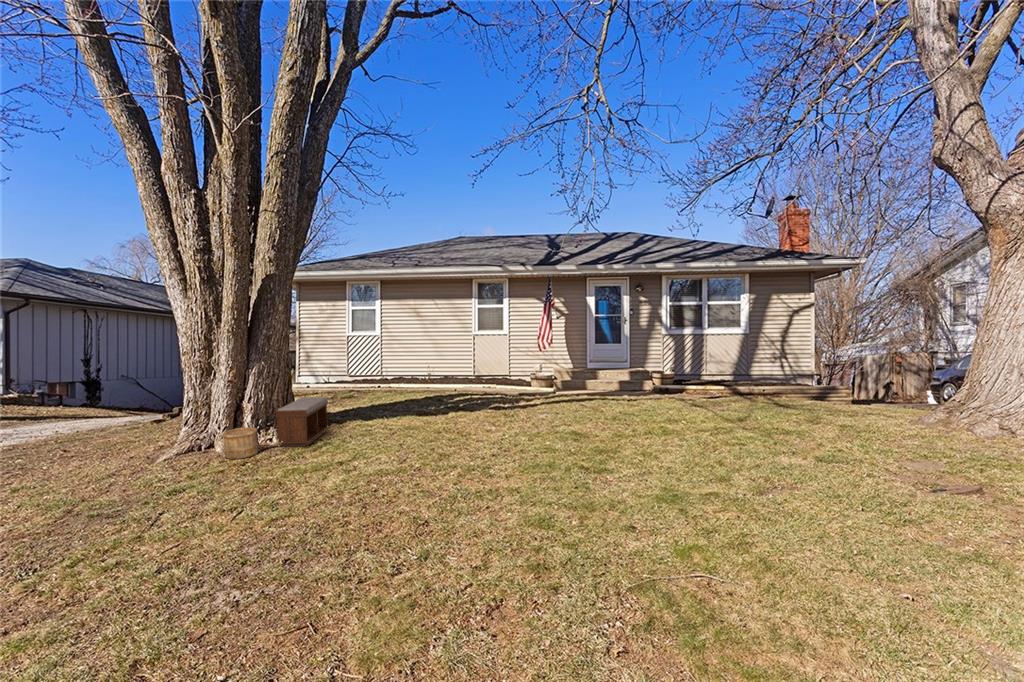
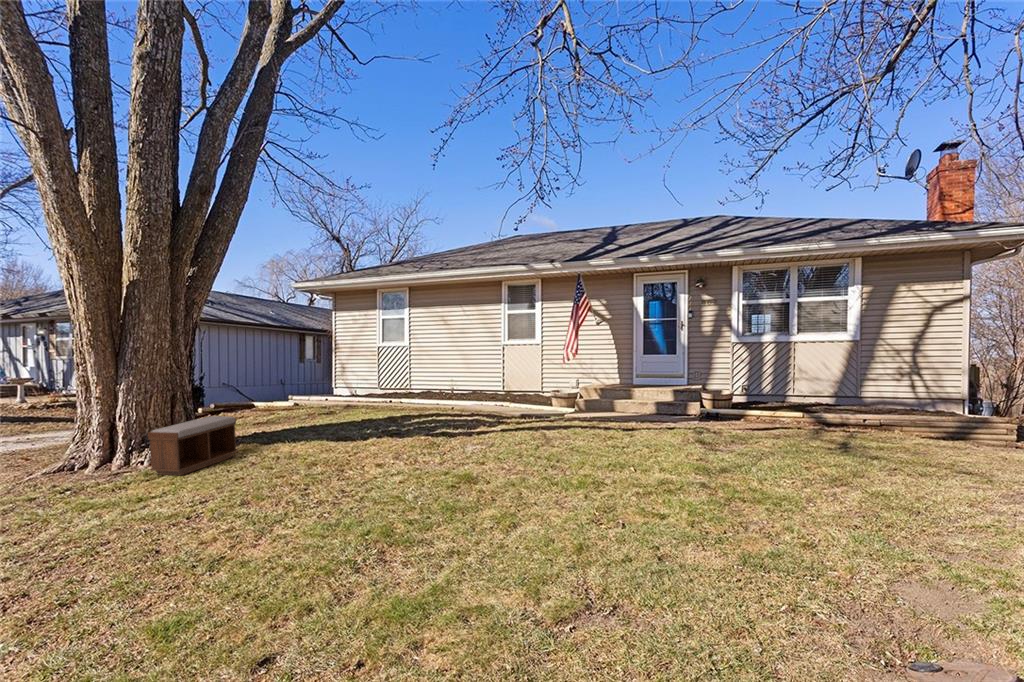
wooden bucket: present [222,427,257,459] -> none [76,450,125,488]

